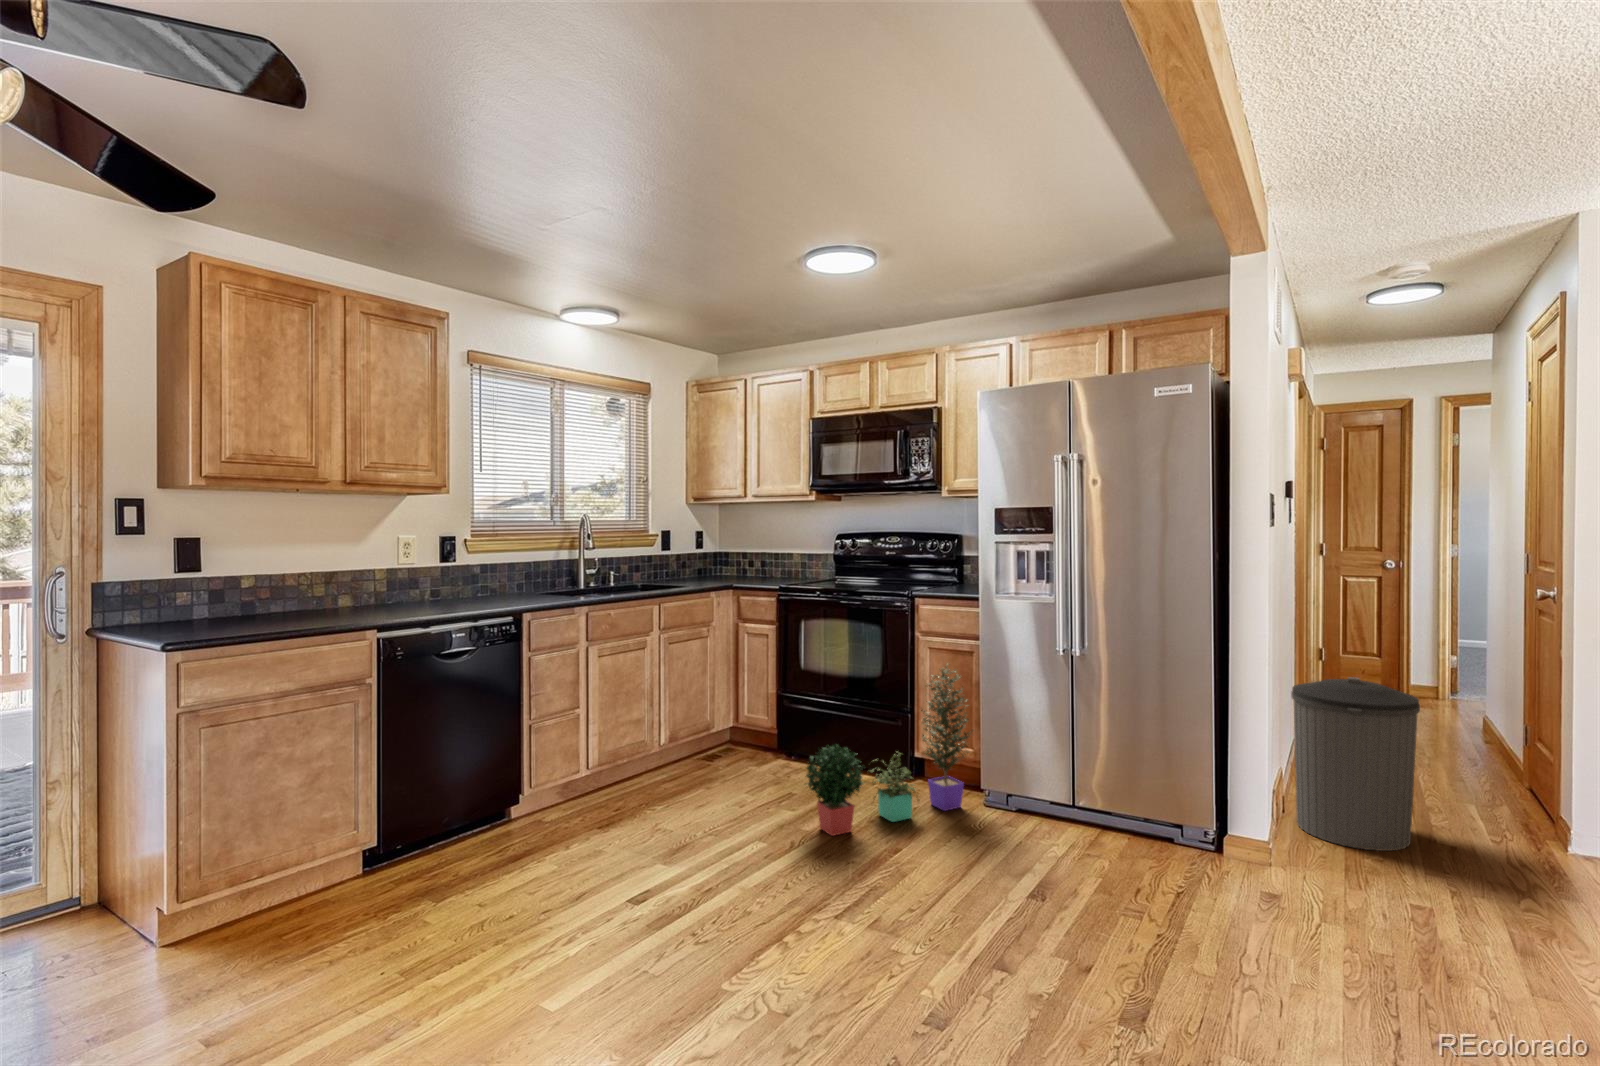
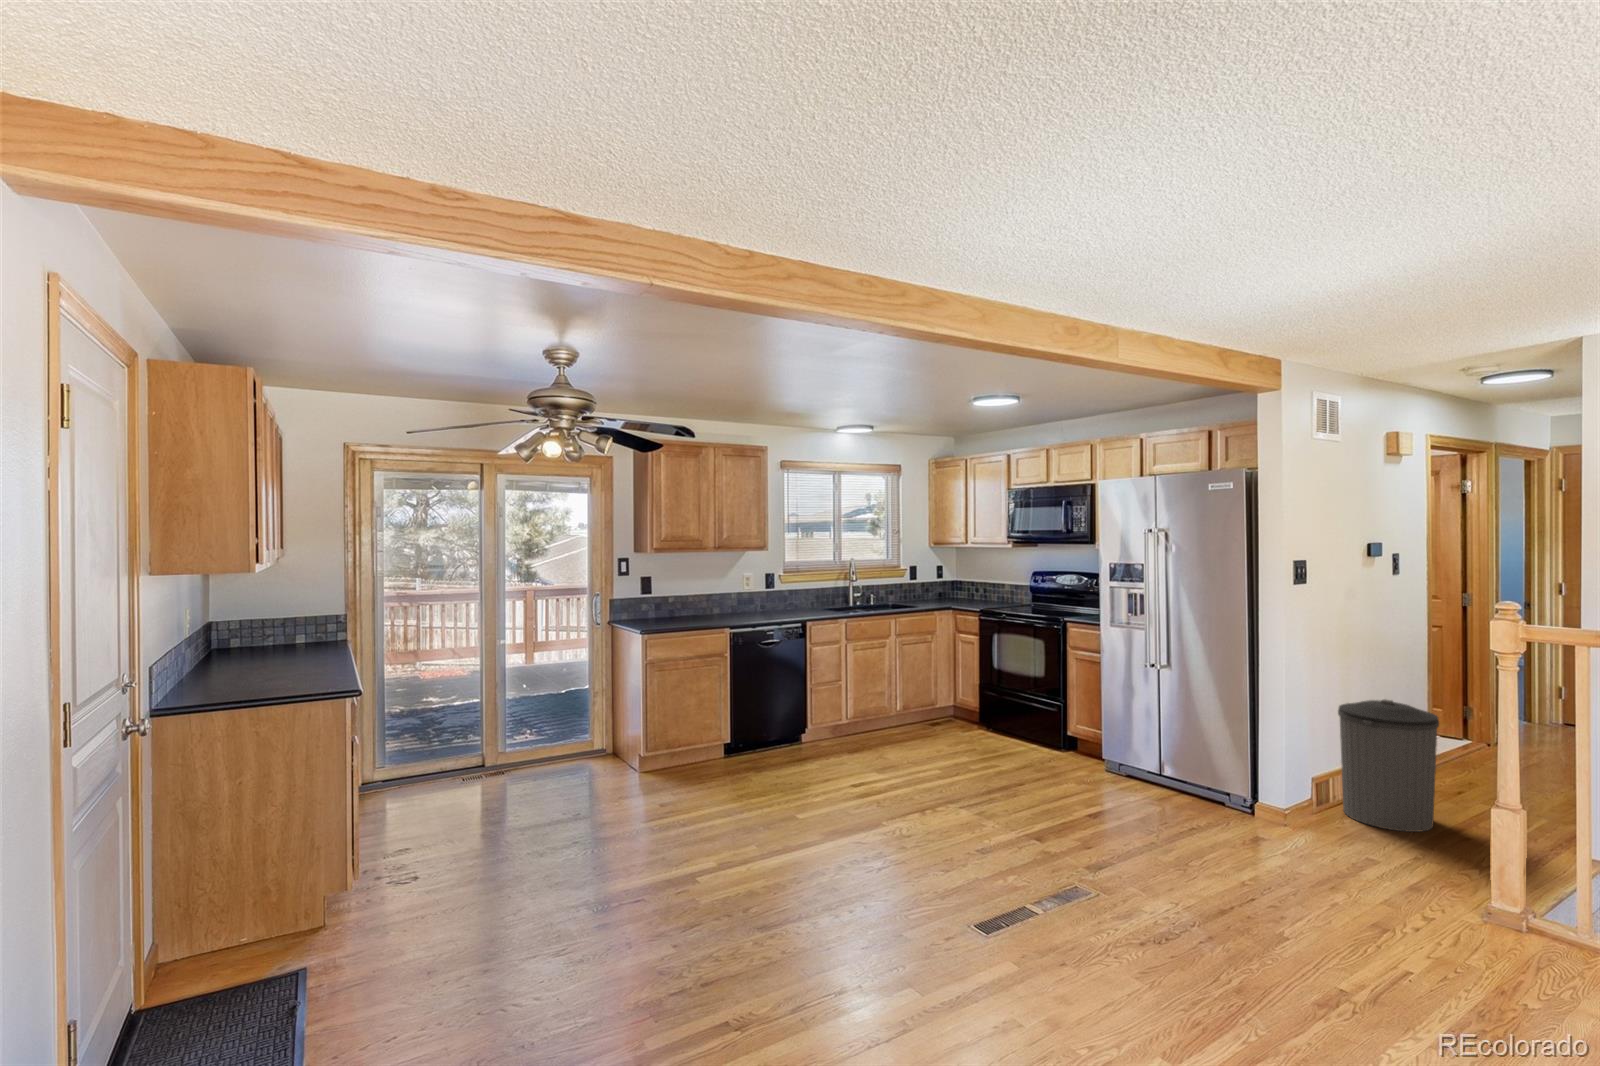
potted plant: present [806,666,970,836] -> none [969,669,1096,773]

